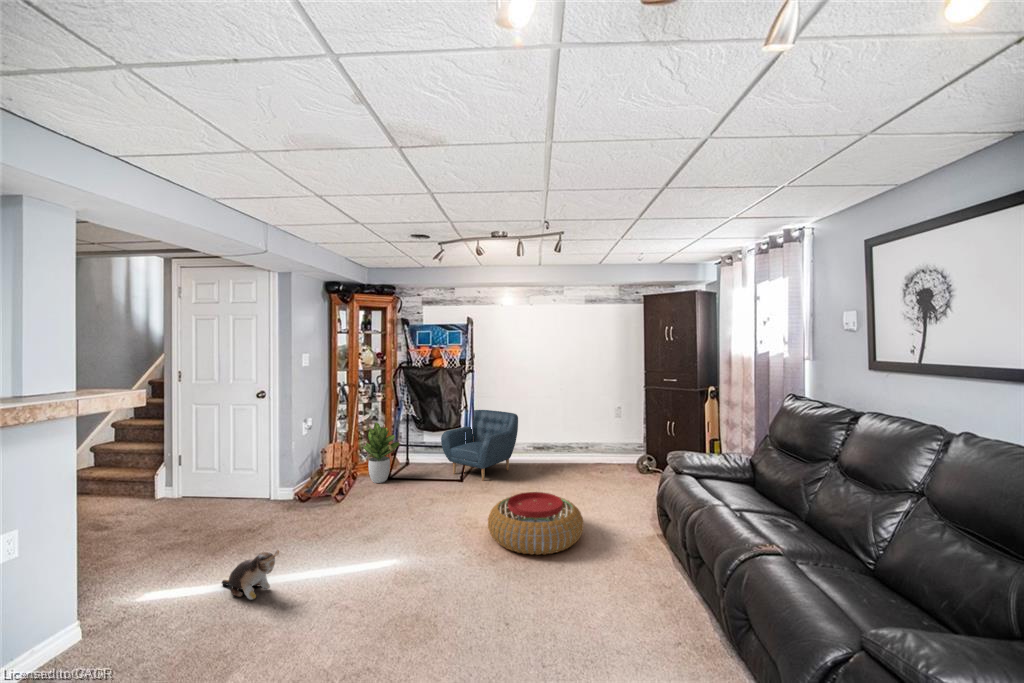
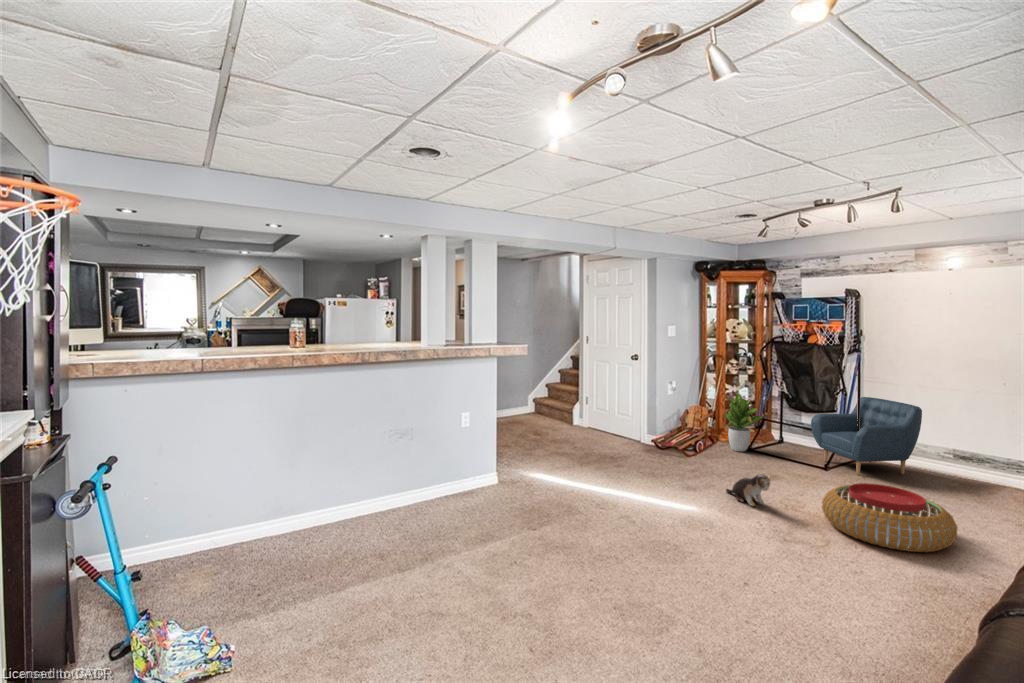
plush toy: present [222,550,279,600] -> present [726,474,774,506]

